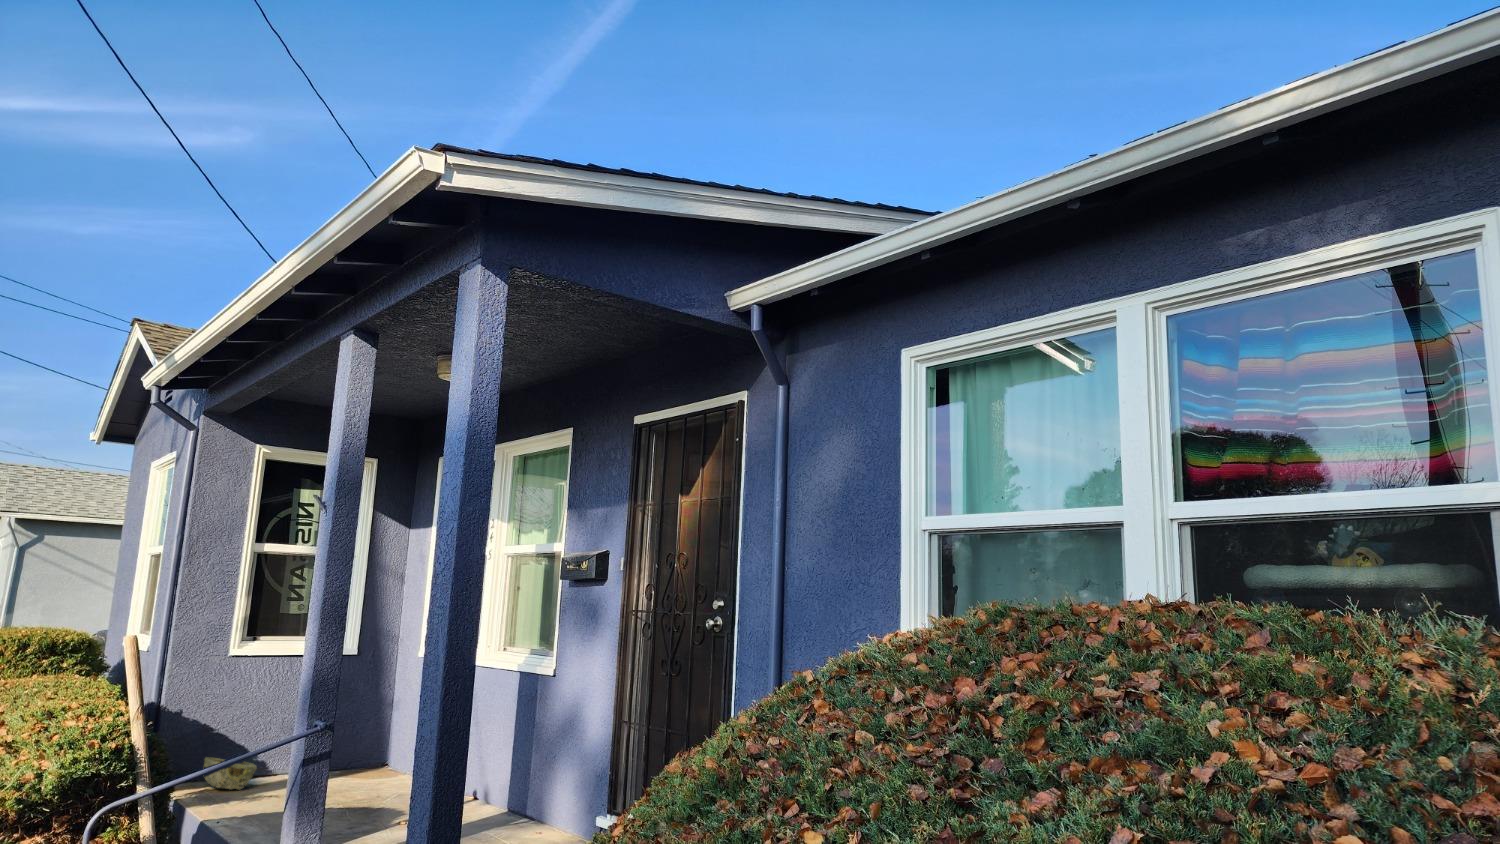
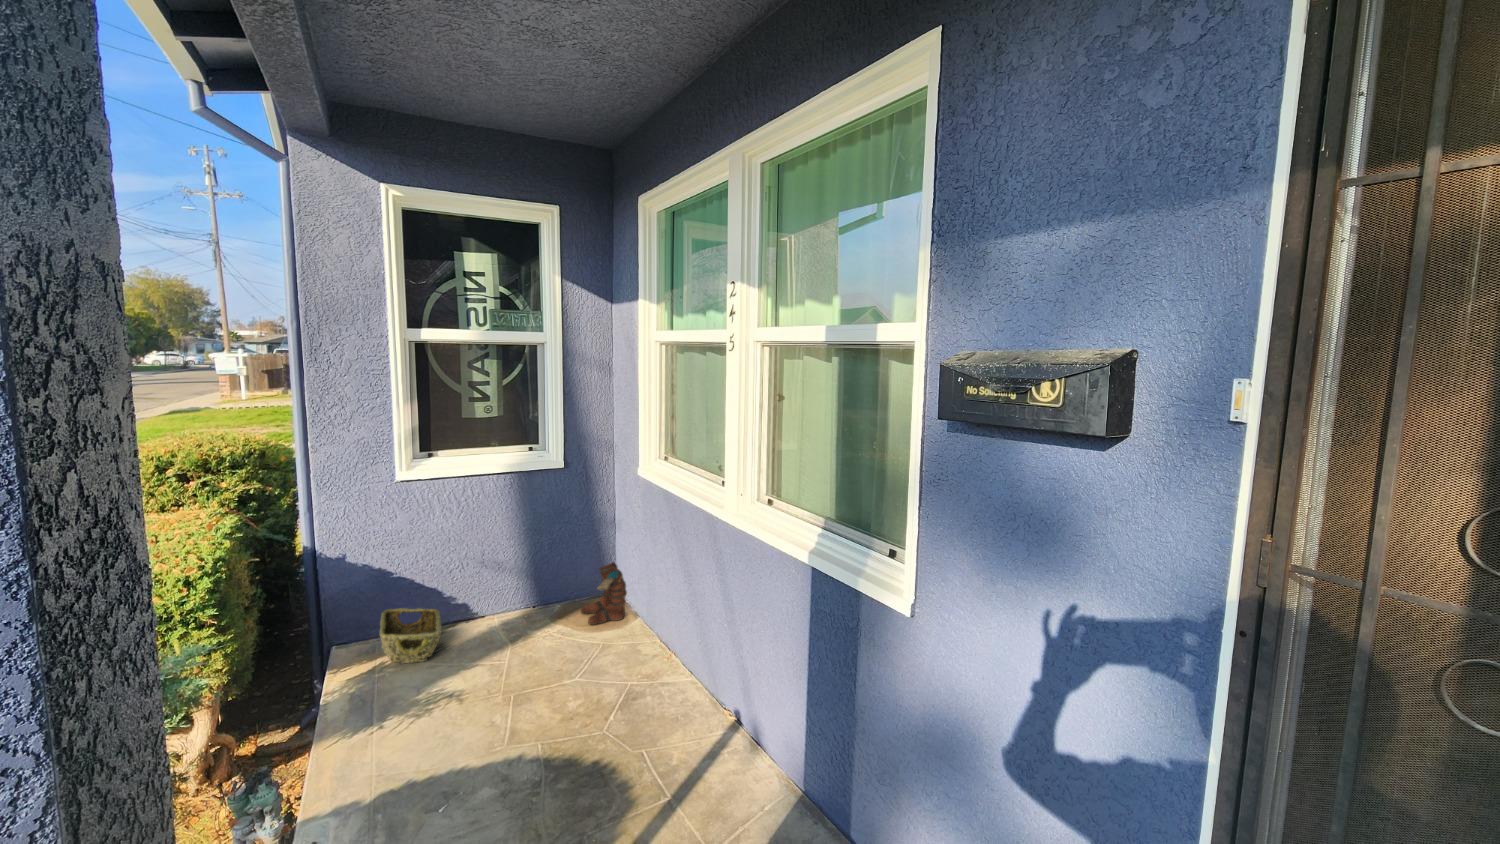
boots: none [356,734,398,779] -> present [581,562,627,625]

